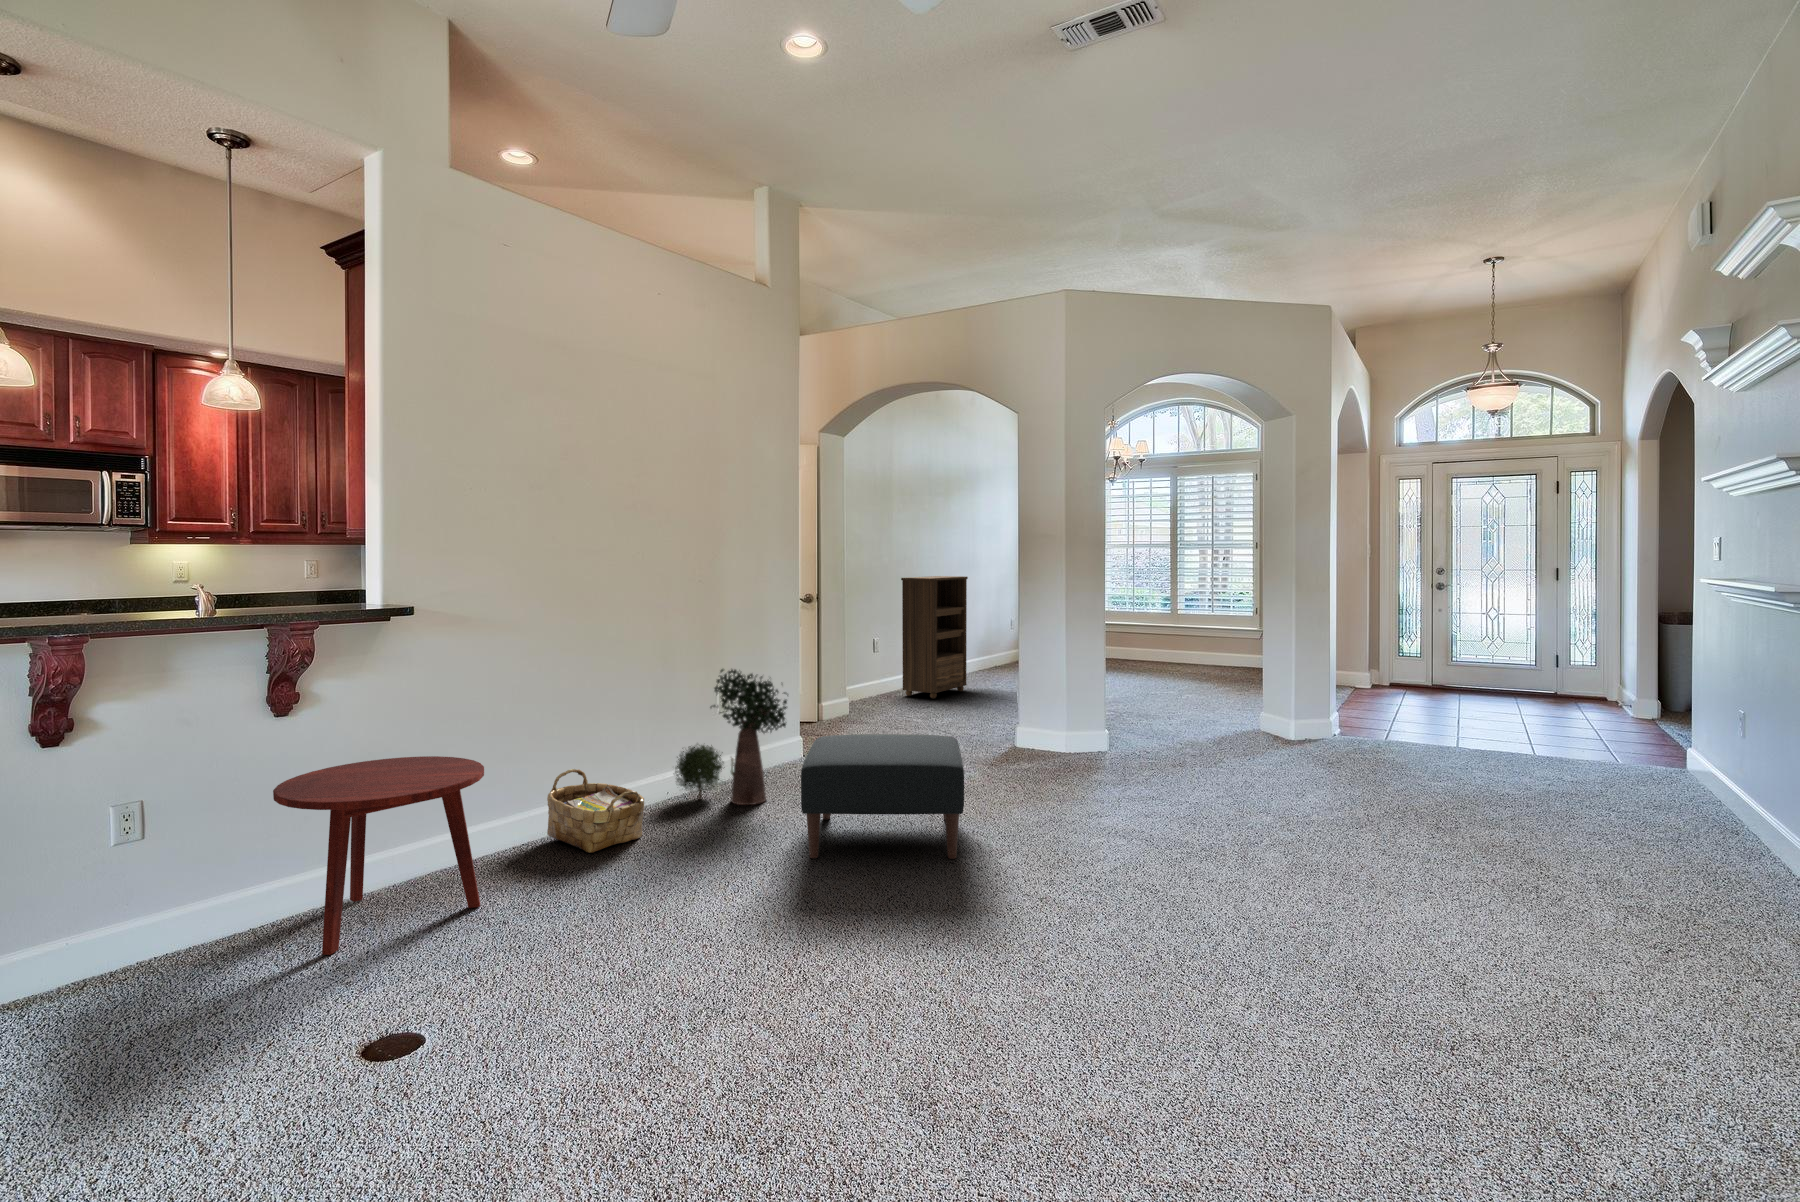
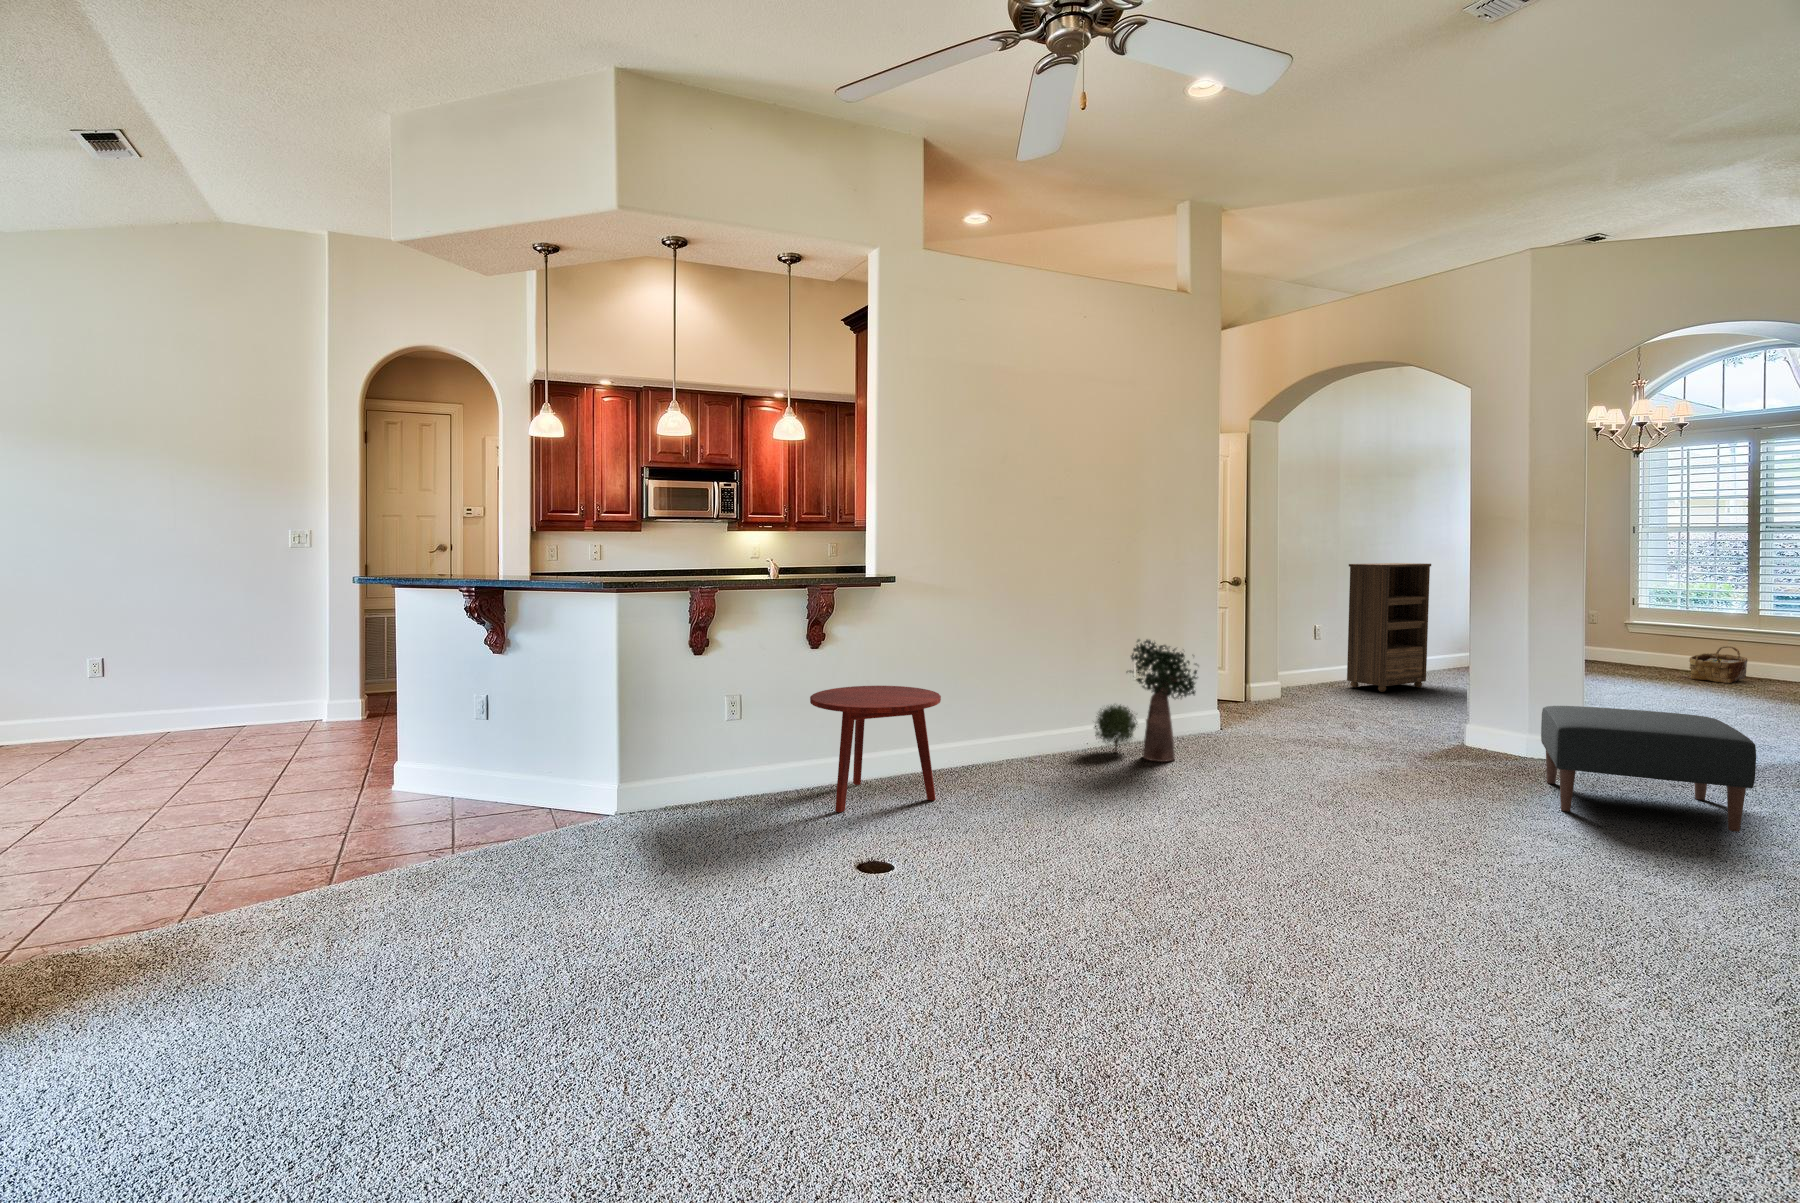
ottoman: present [801,734,964,859] -> present [1541,706,1756,832]
woven basket: present [547,769,644,853] -> present [1689,646,1747,683]

